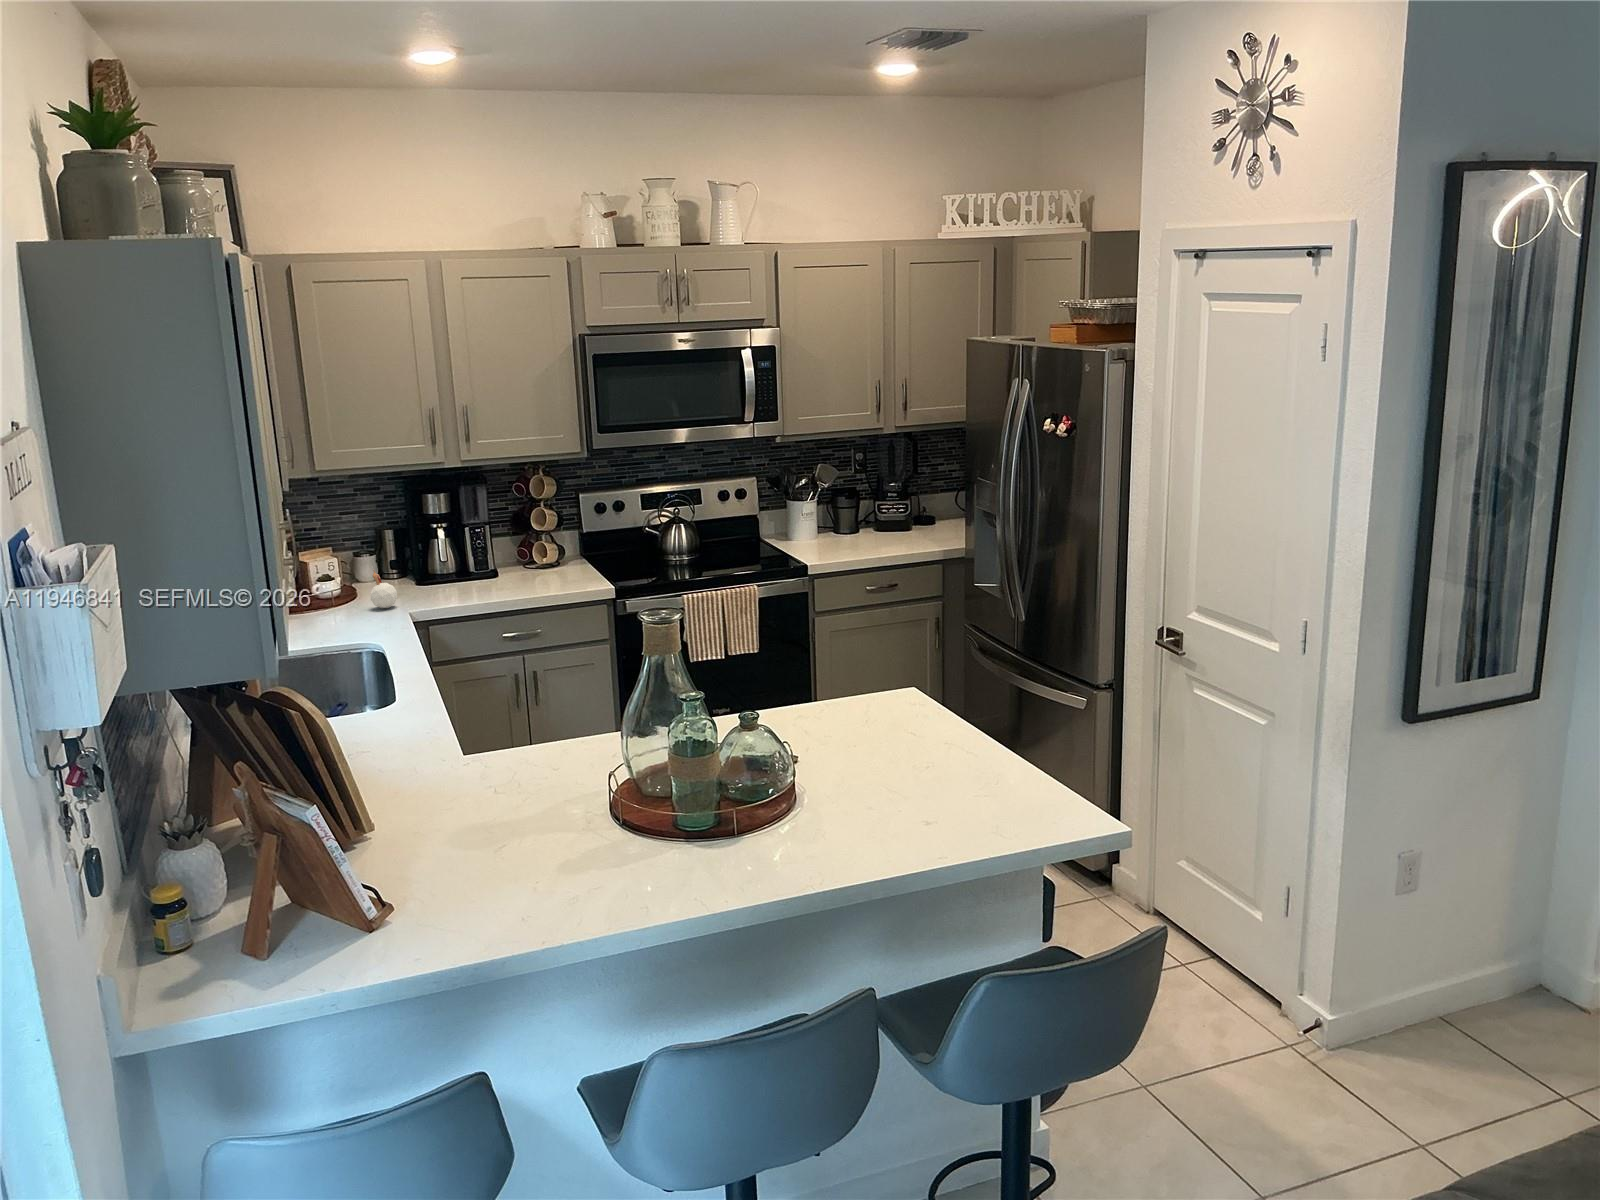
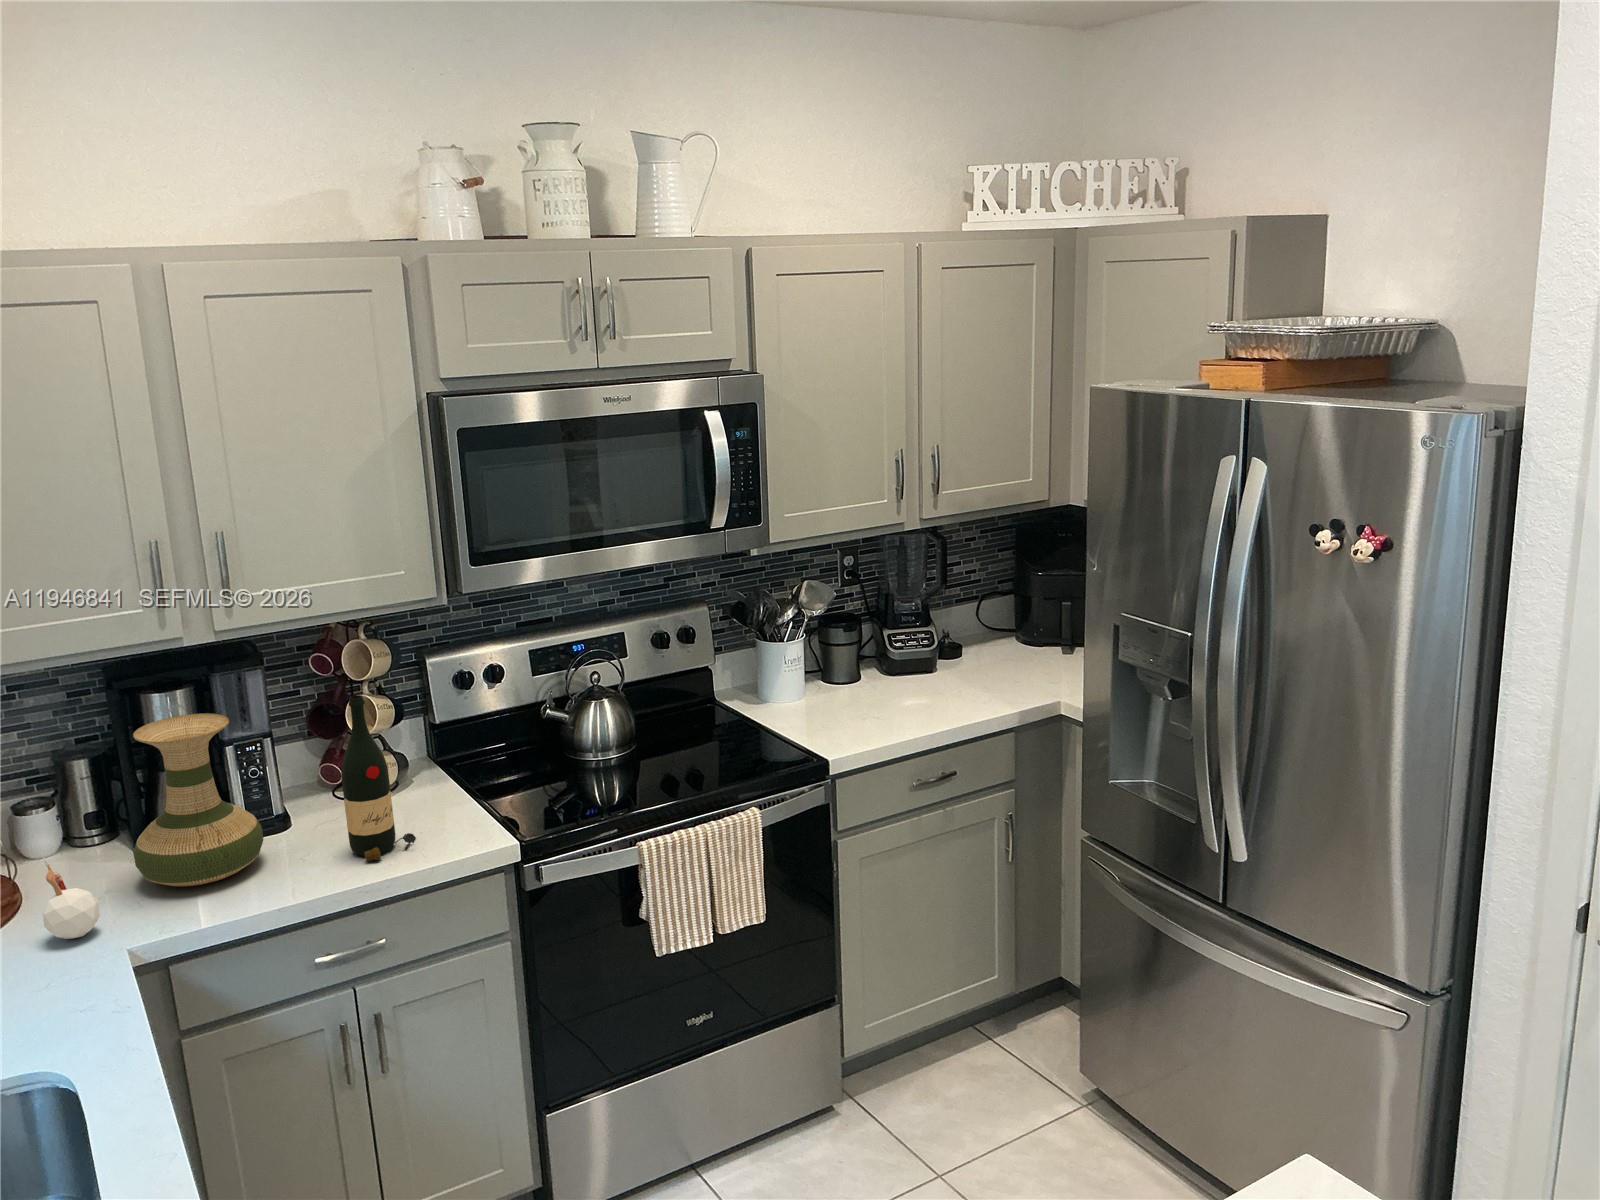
wine bottle: none [522,499,561,590] -> present [341,695,416,861]
vase: none [415,506,481,594] -> present [133,713,264,887]

